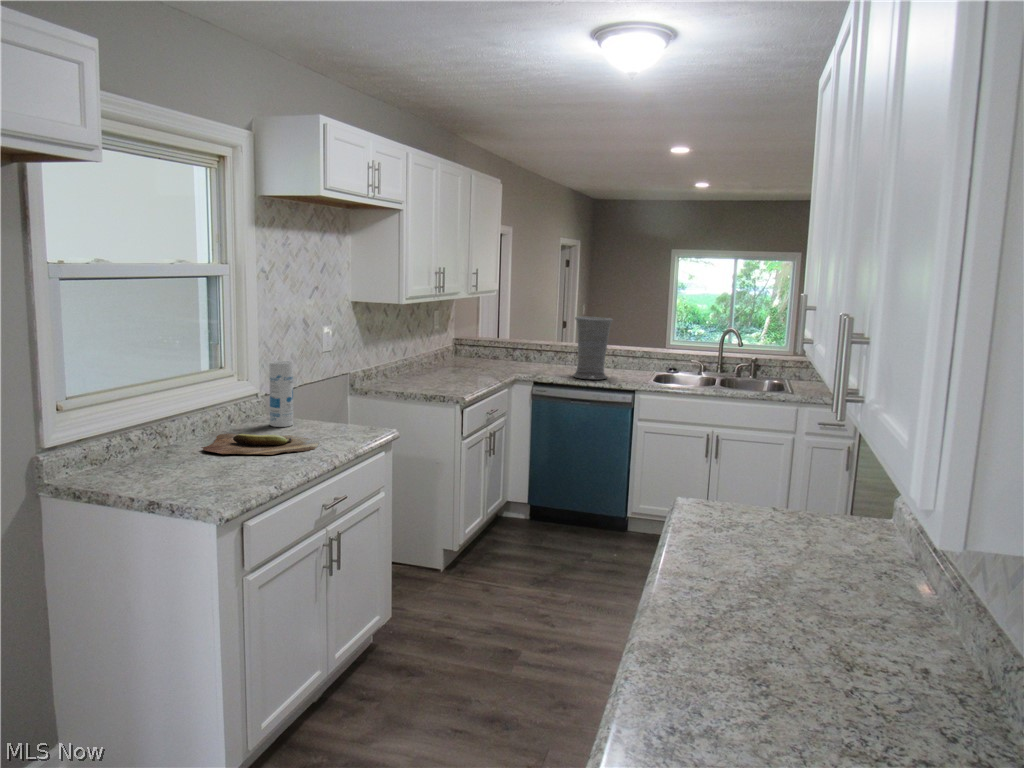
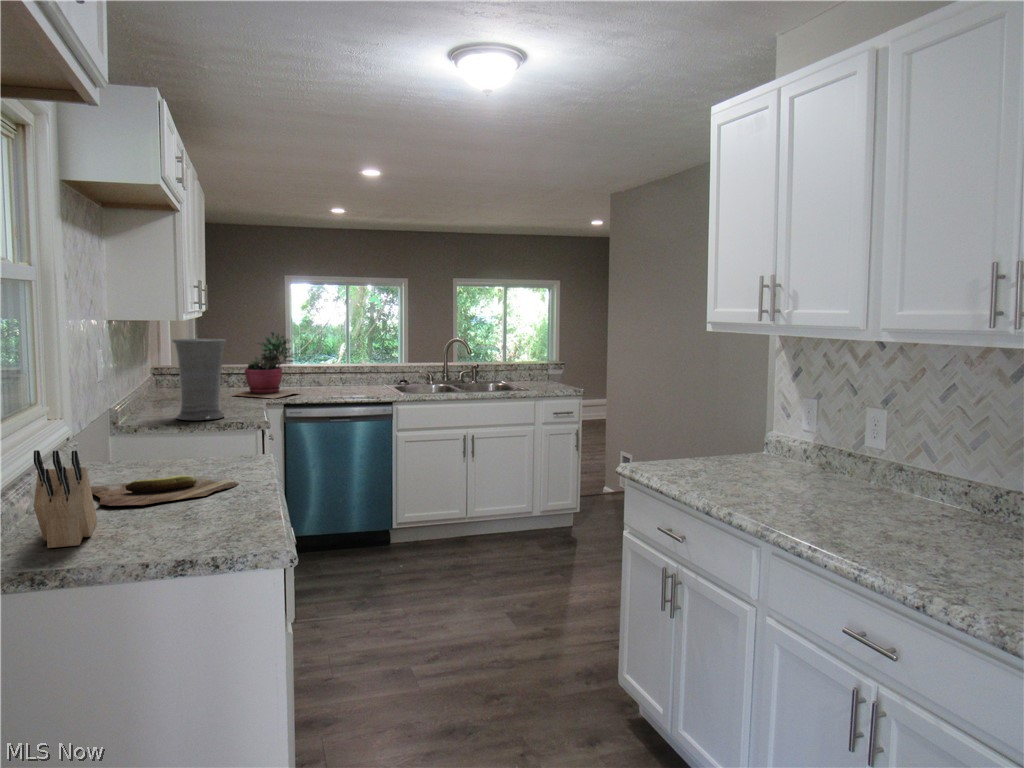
succulent plant: none [499,312,560,375] -> present [232,332,298,398]
vase: present [573,317,613,380] -> present [172,339,226,420]
canister: present [269,361,293,427] -> none [112,389,146,473]
knife block: none [96,404,179,476] -> present [34,450,97,548]

